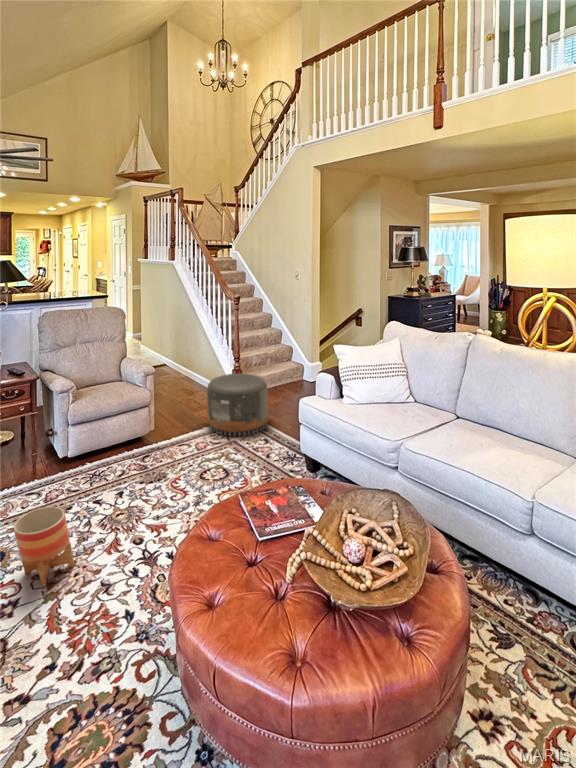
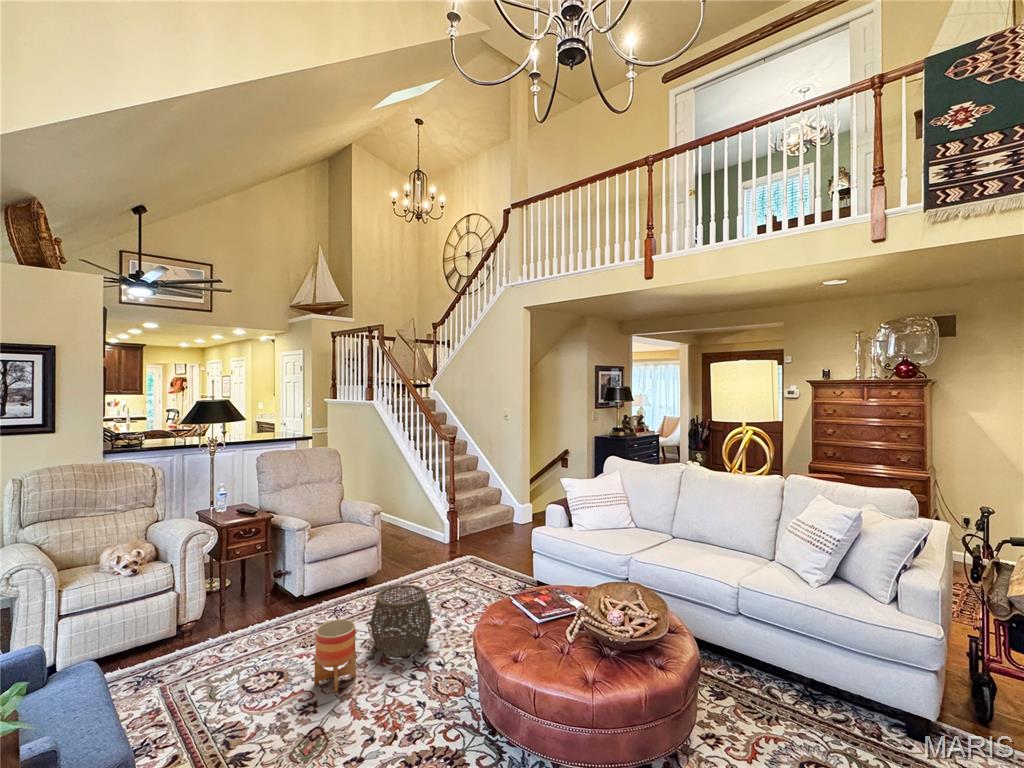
pouf: present [207,373,268,436] -> none [431,512,490,573]
woven basket: none [100,463,173,543] -> present [370,585,432,657]

